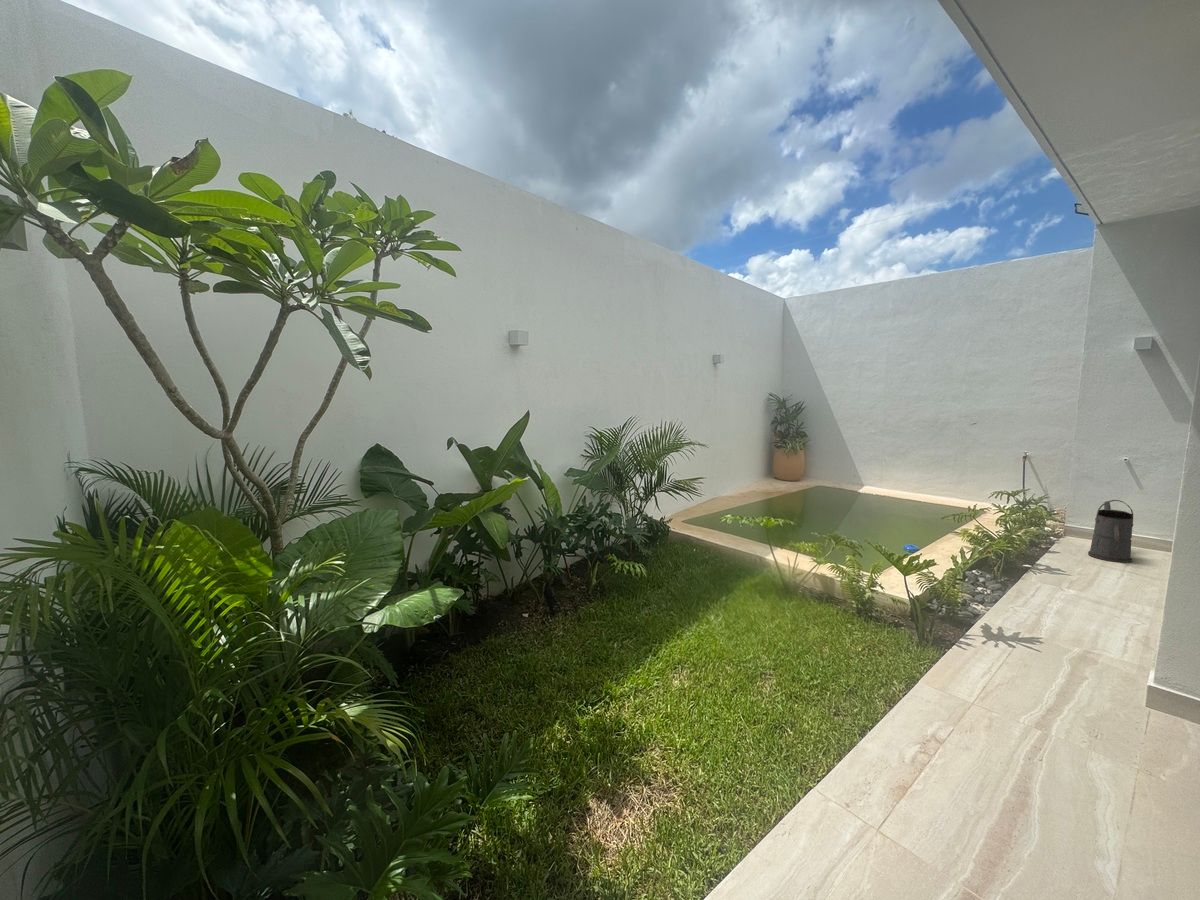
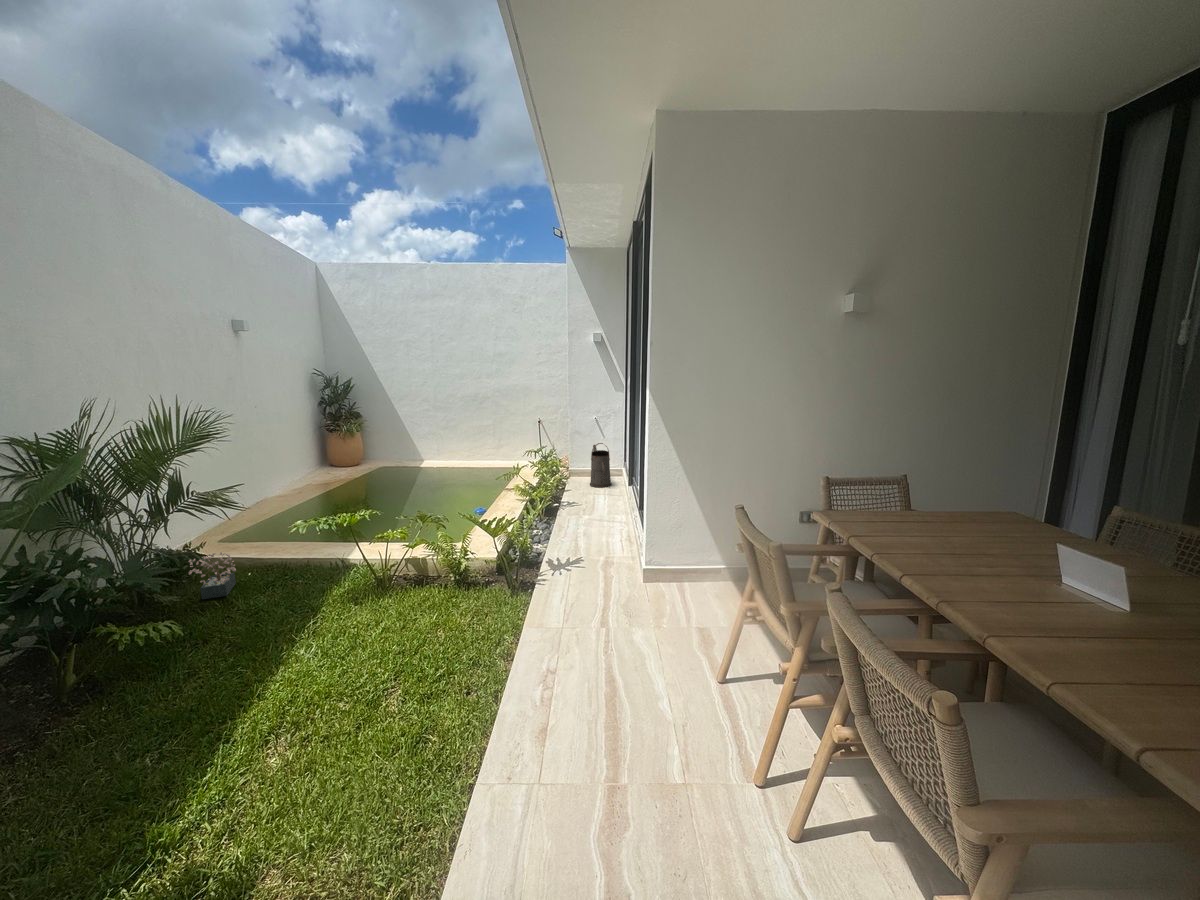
decorative plant: none [659,526,687,559] -> present [188,552,236,599]

